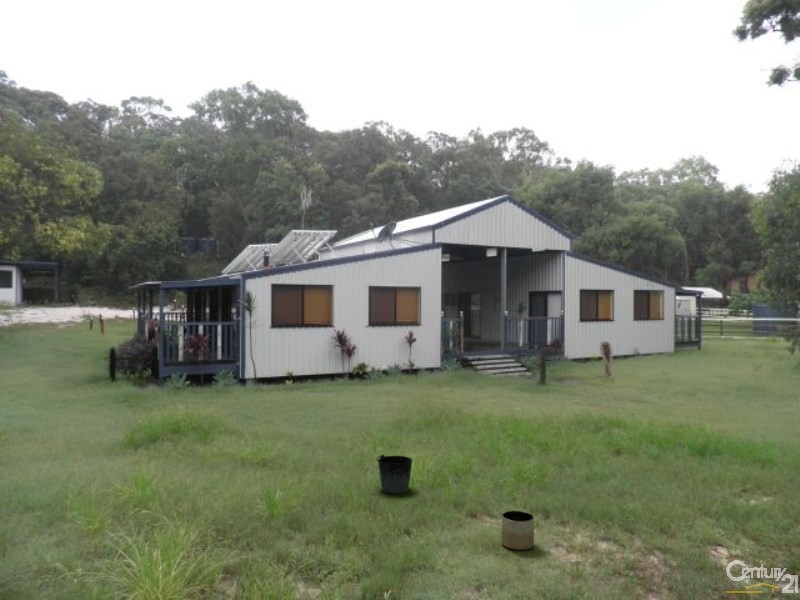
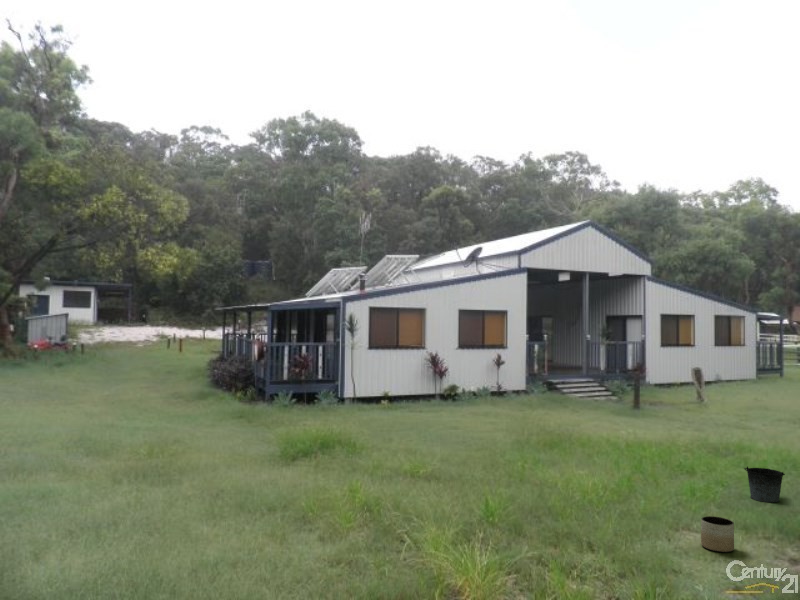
bench: present [109,346,159,381] -> none [218,365,265,398]
bucket: present [377,455,412,494] -> present [744,467,785,502]

